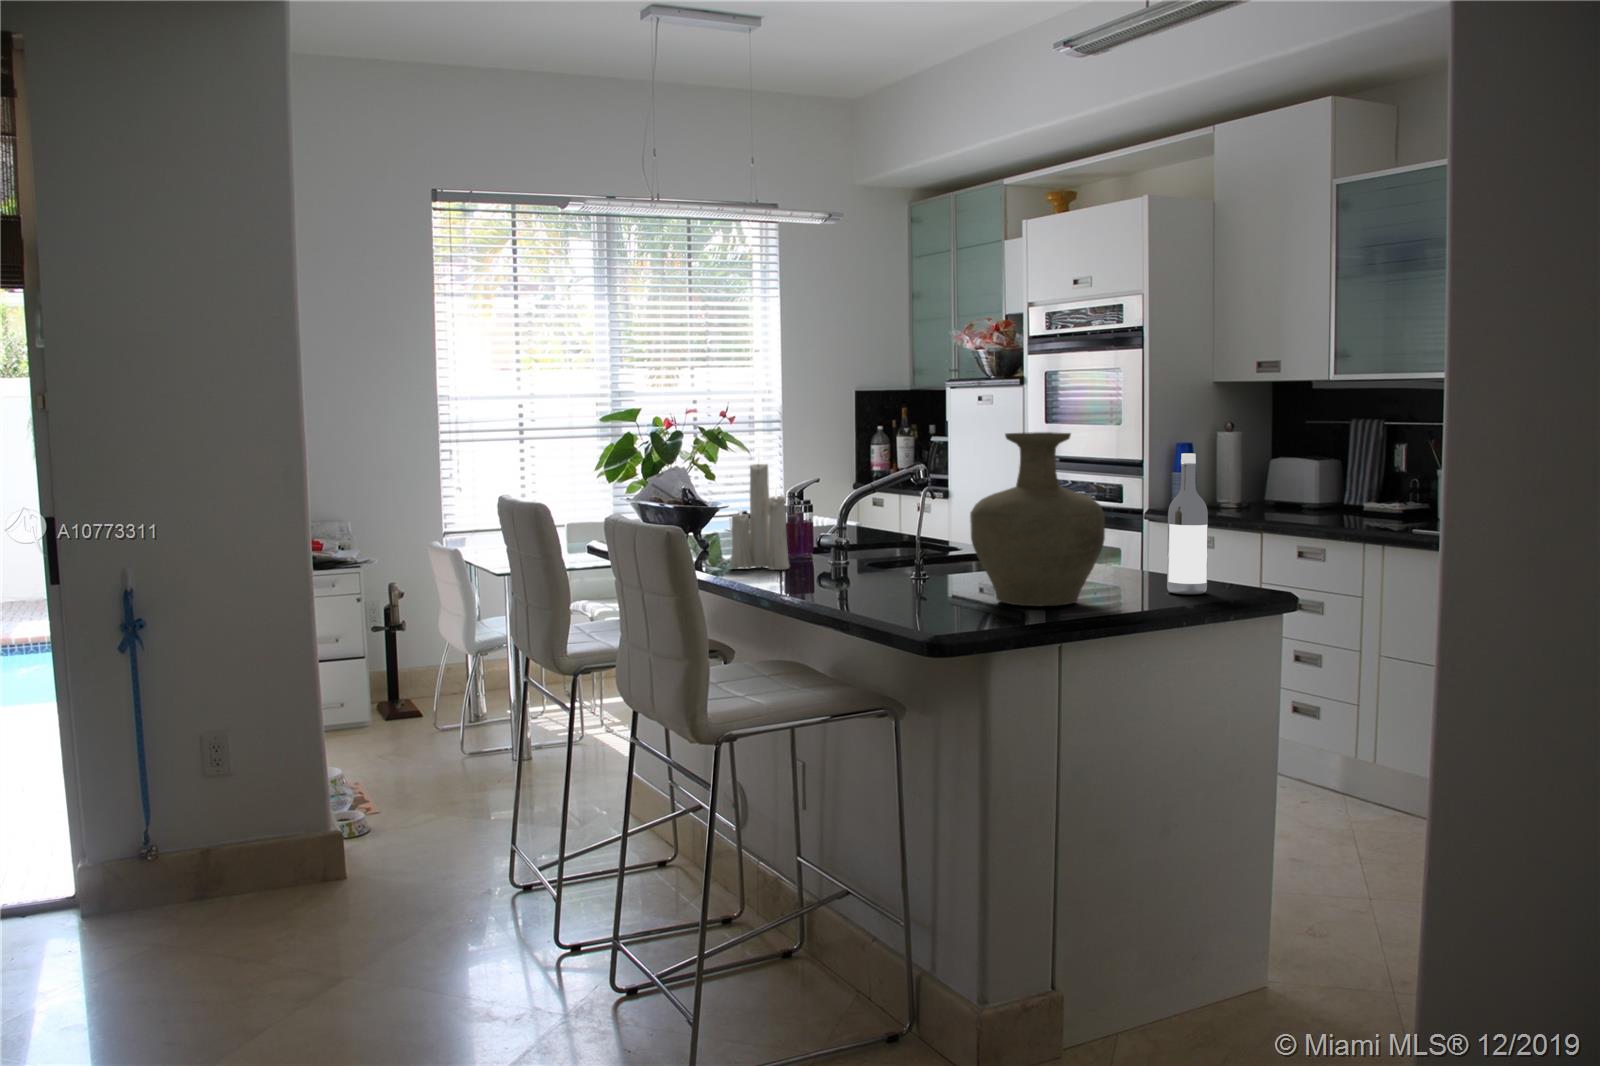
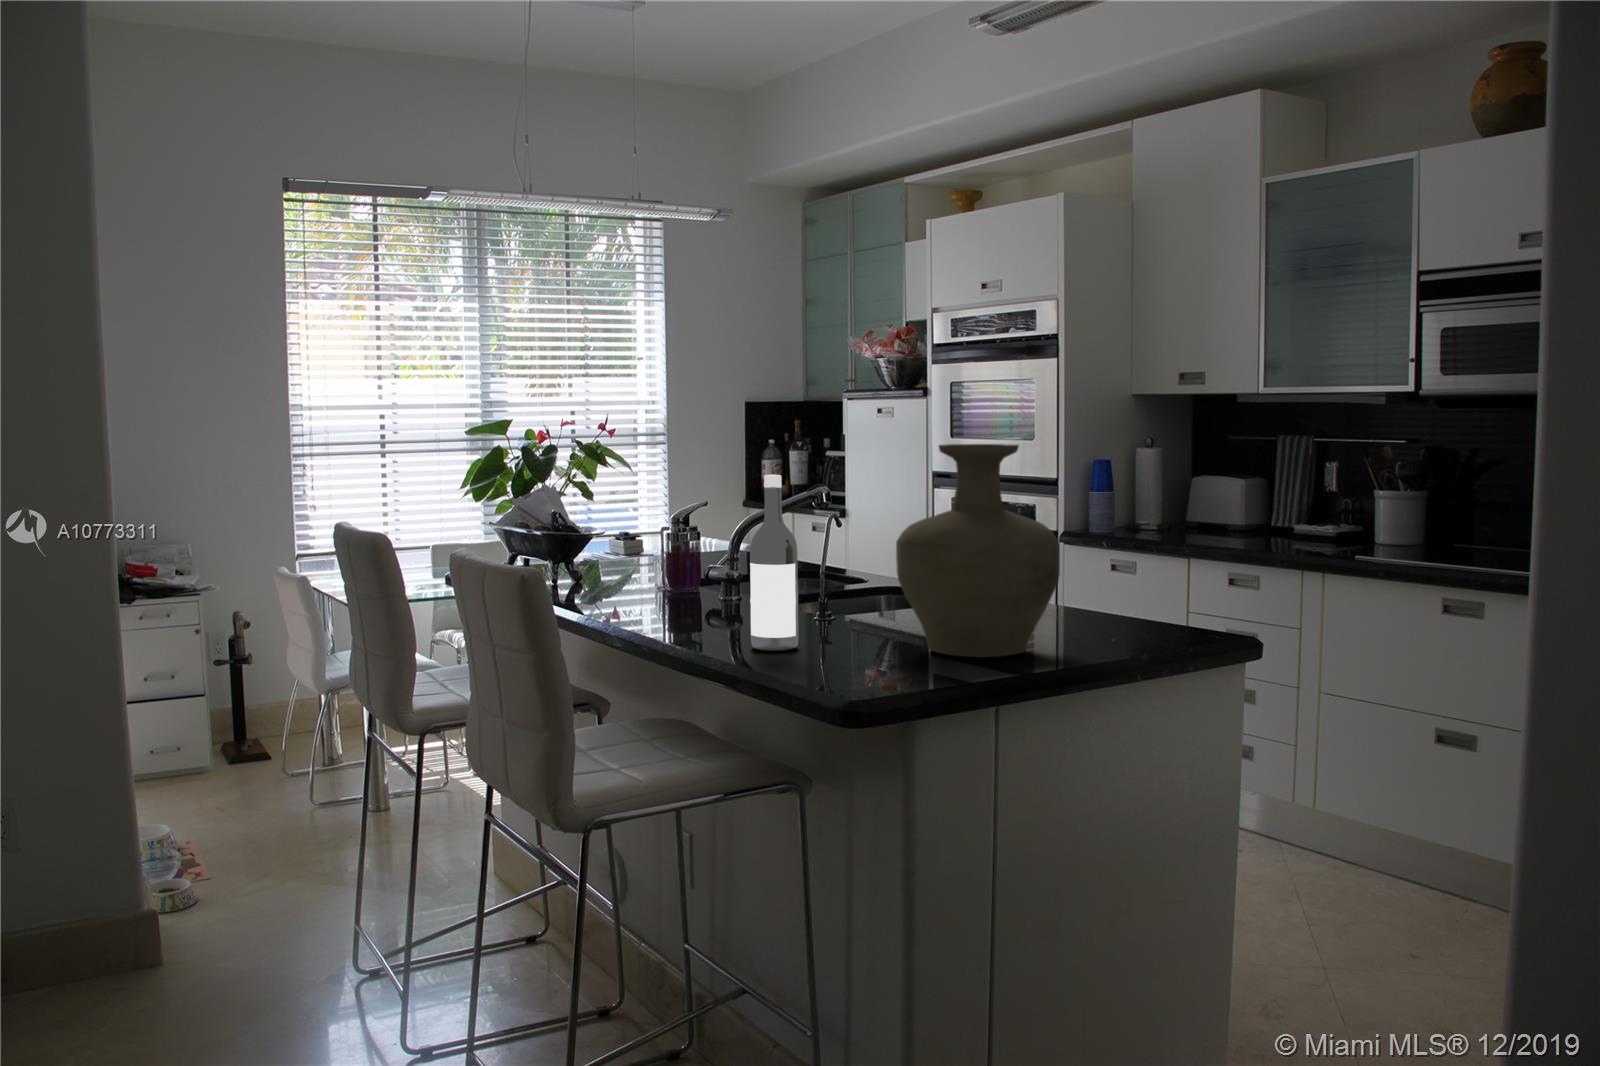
wine bottle: present [1167,453,1208,594] -> present [750,475,798,651]
candle: present [730,456,789,570] -> none [604,456,675,606]

